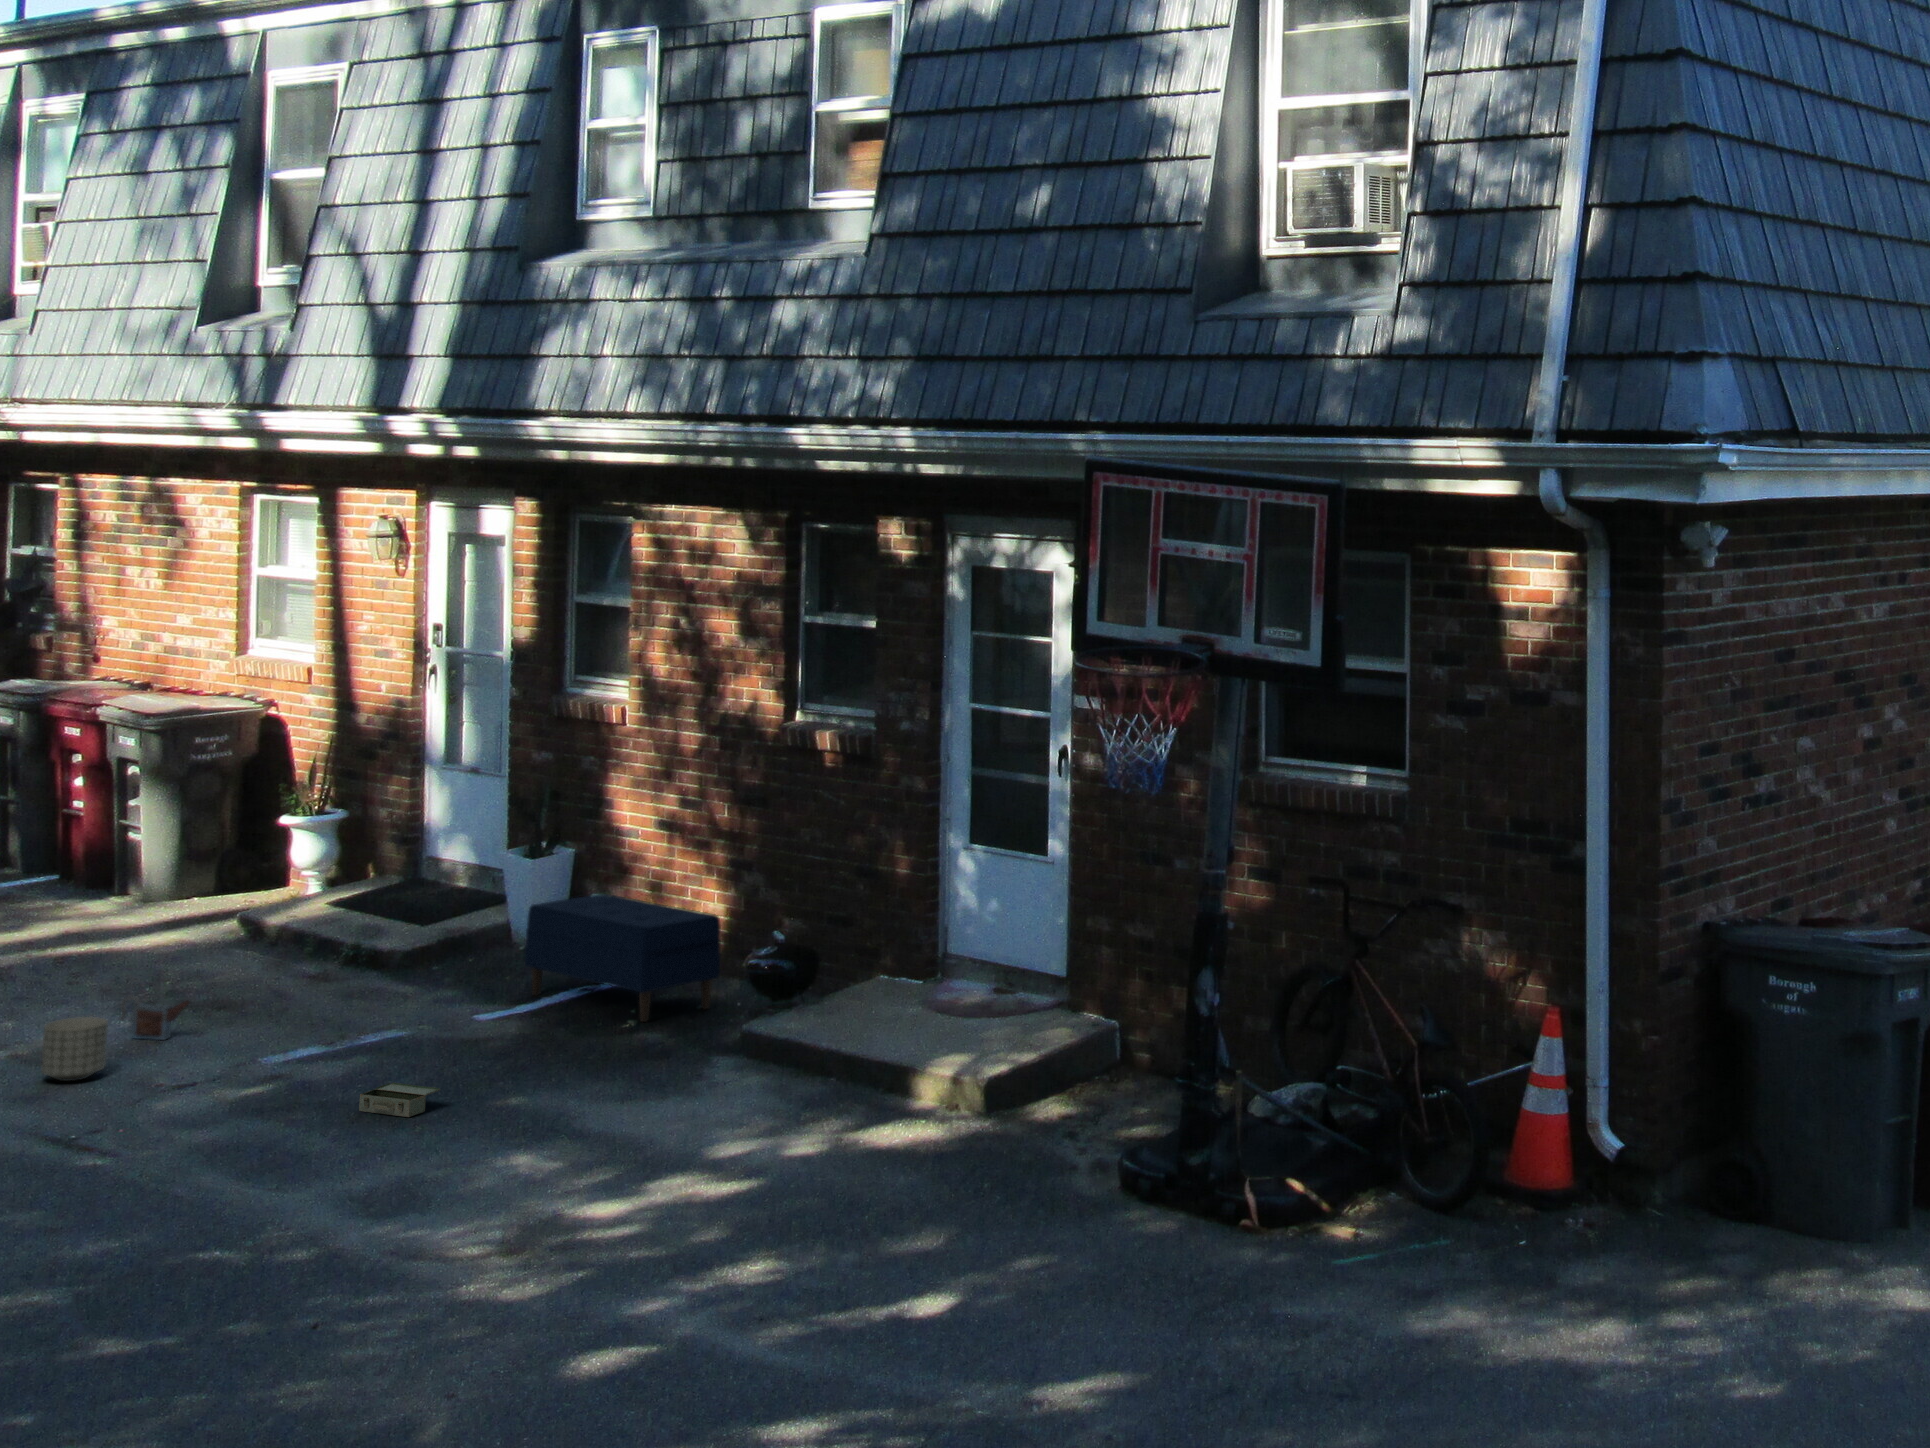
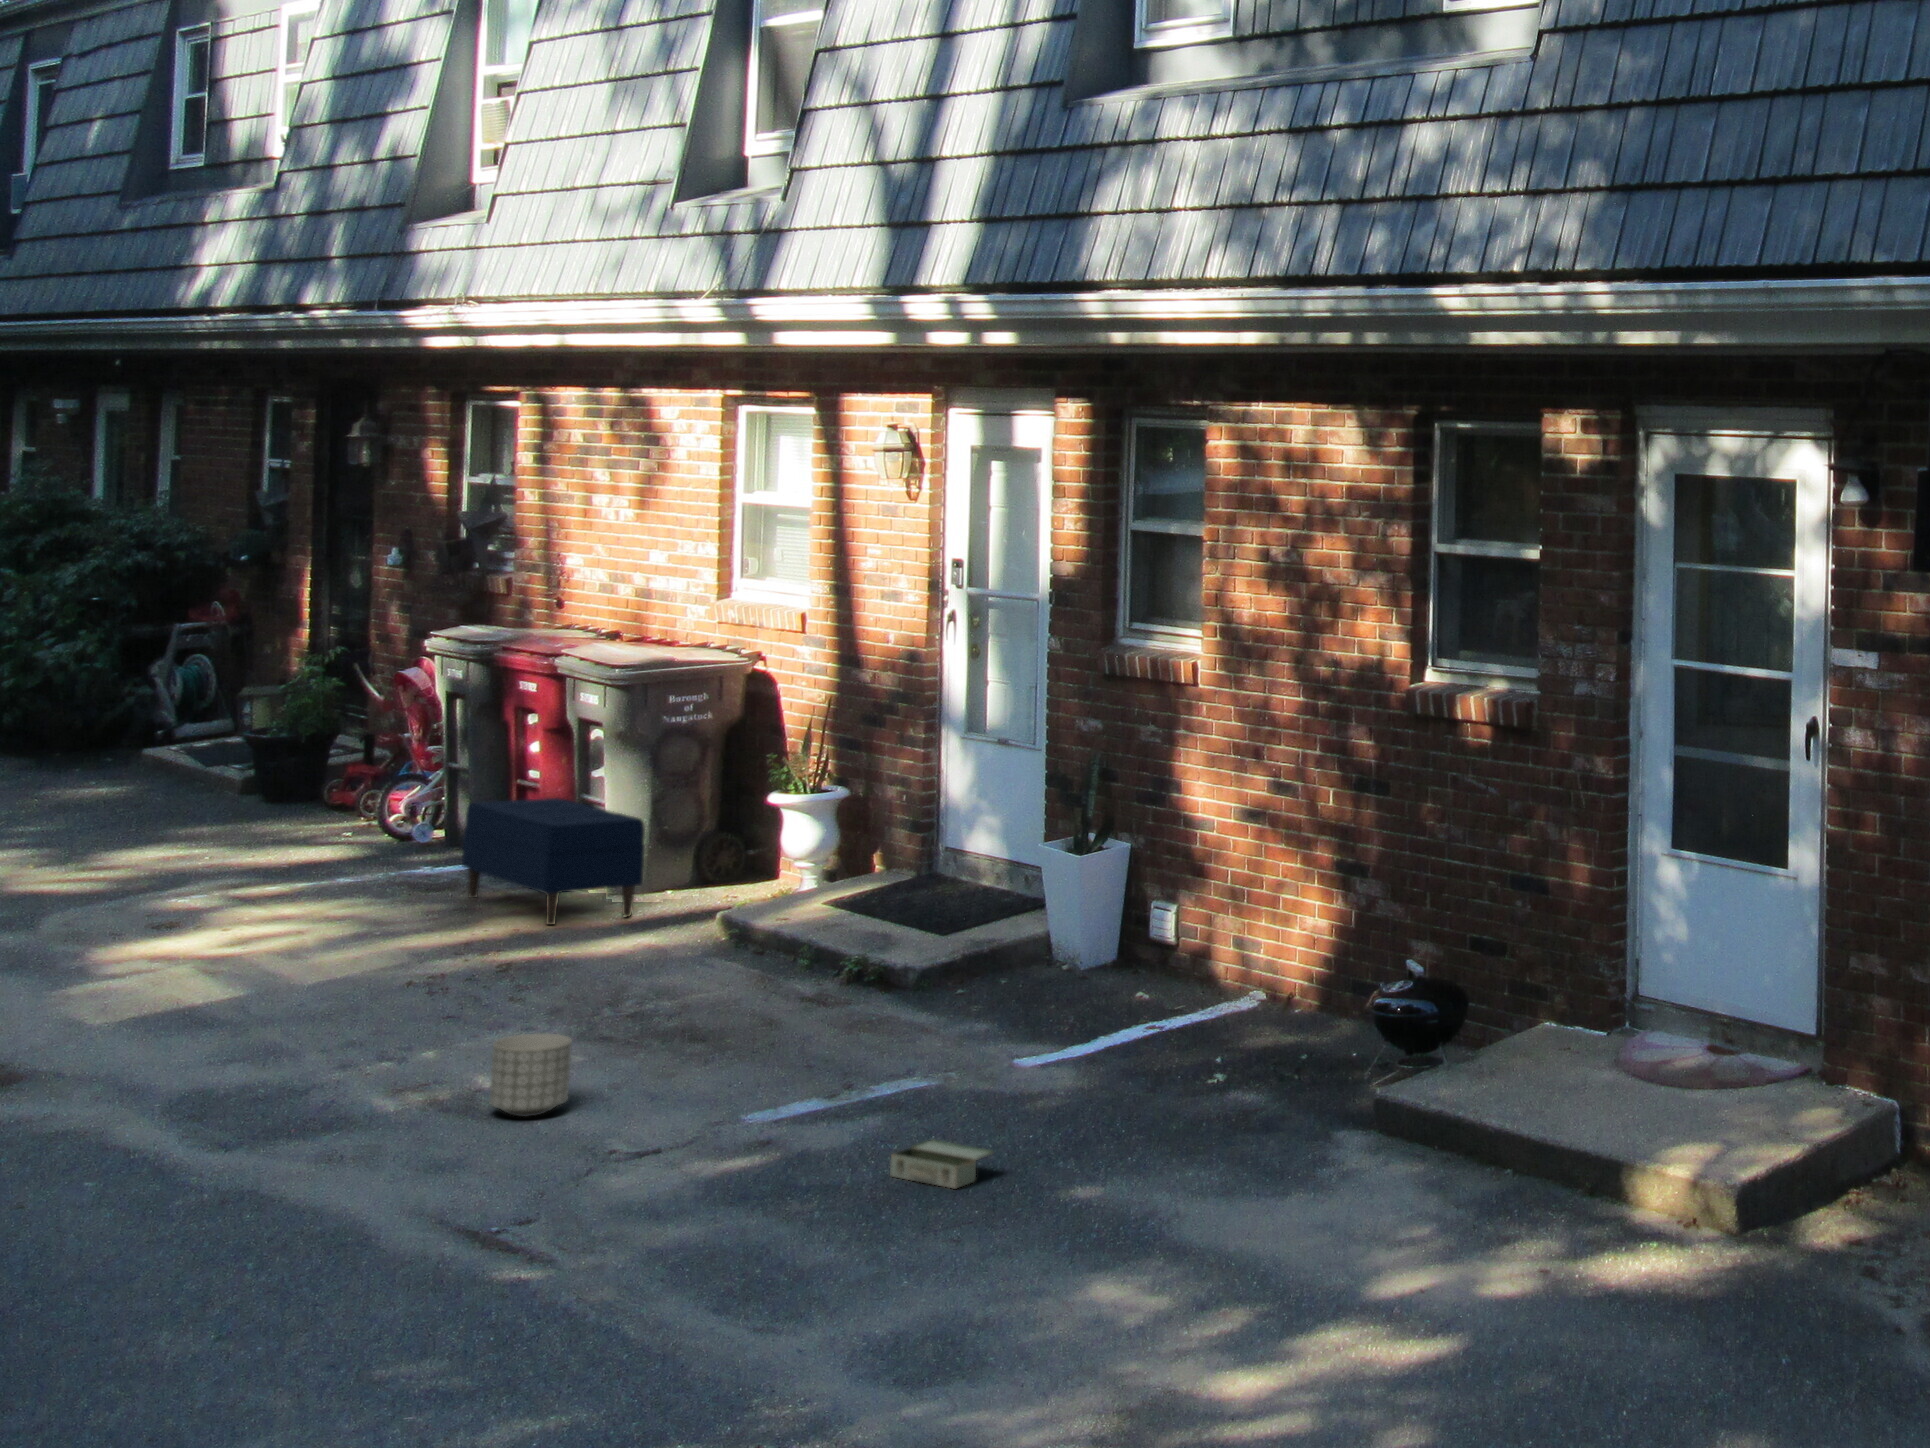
bench: present [525,894,721,1022] -> present [462,798,645,925]
watering can: present [120,995,190,1040] -> none [585,1007,673,1066]

